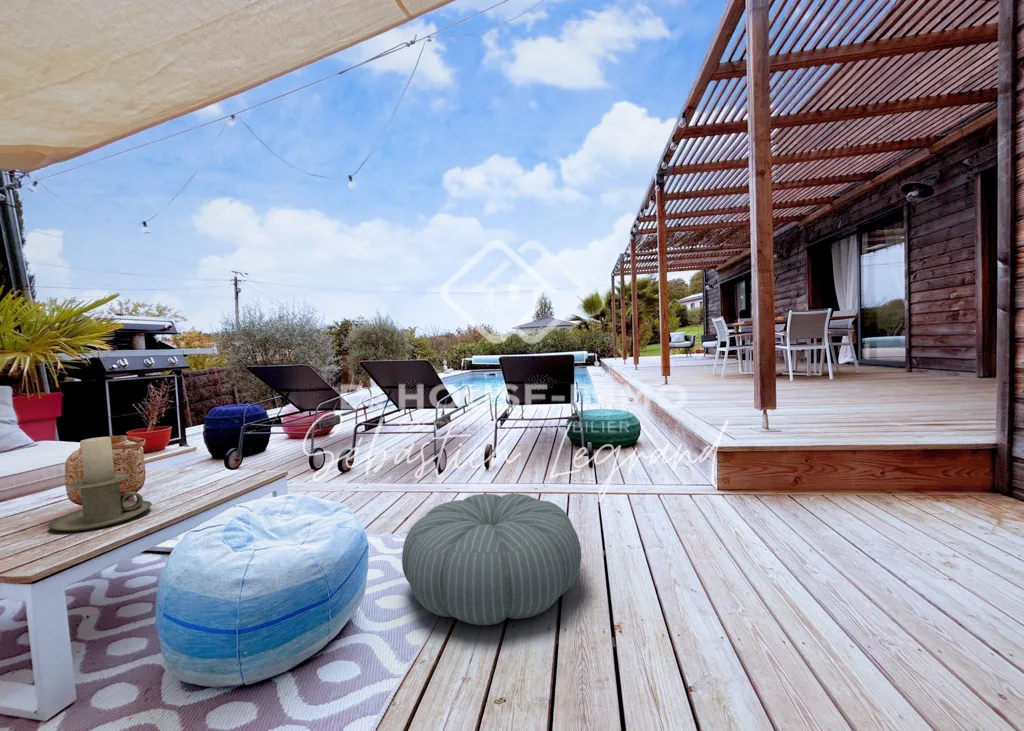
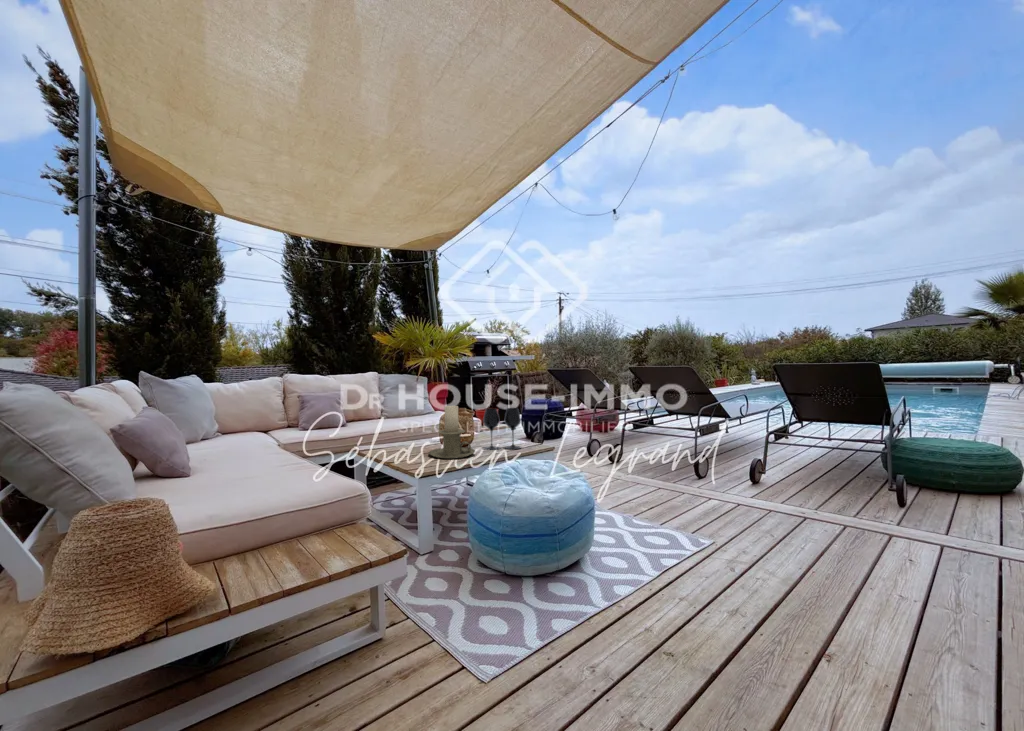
wine glass: none [159,426,230,496] -> present [483,408,521,450]
pouf: present [402,493,581,625] -> none [624,495,800,611]

